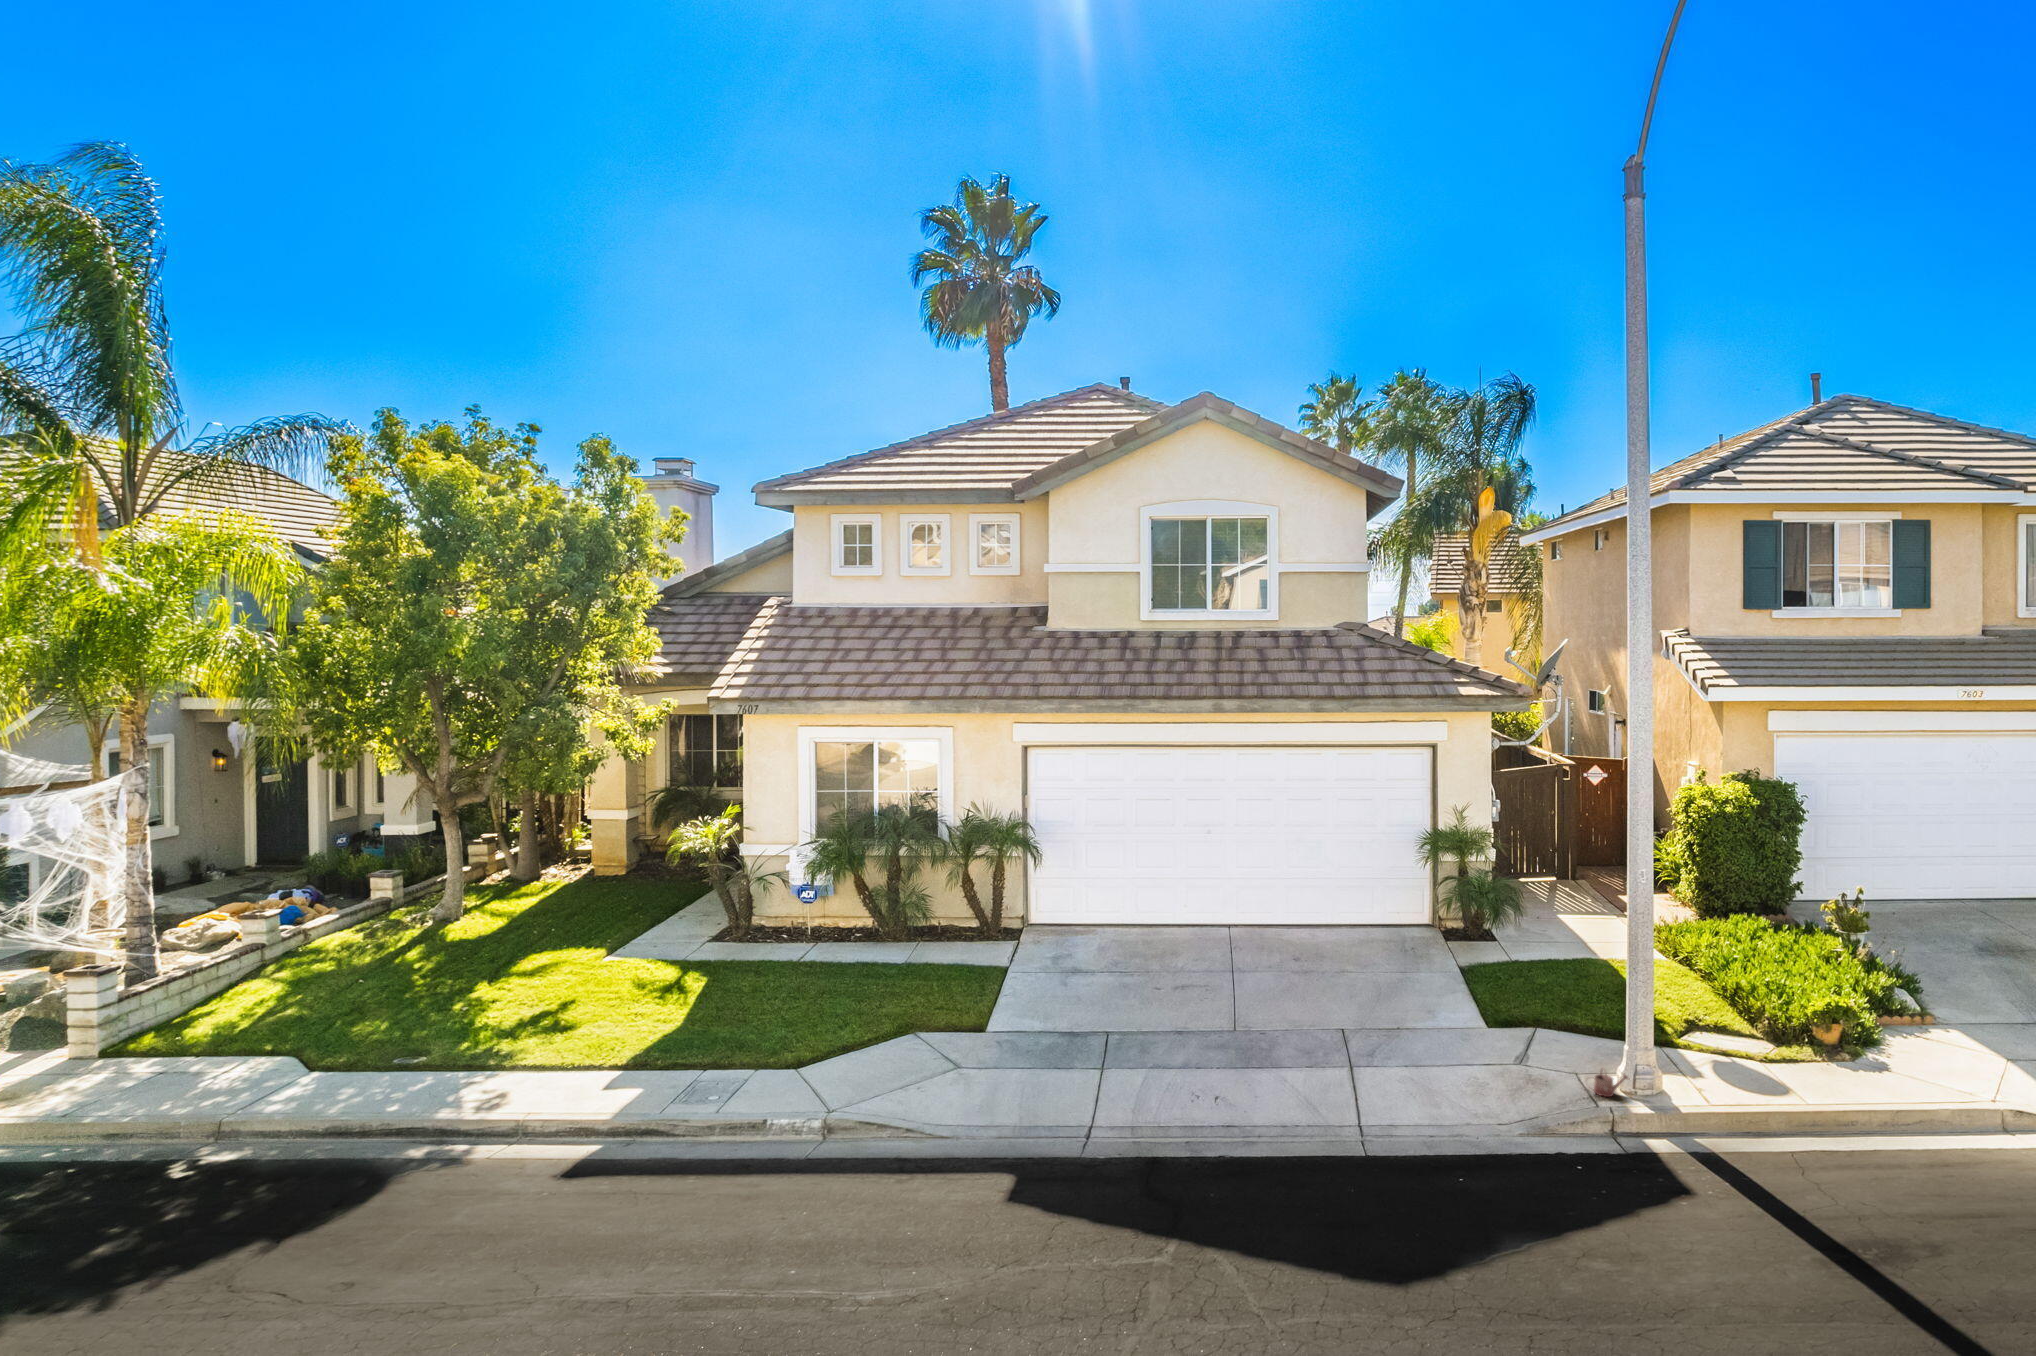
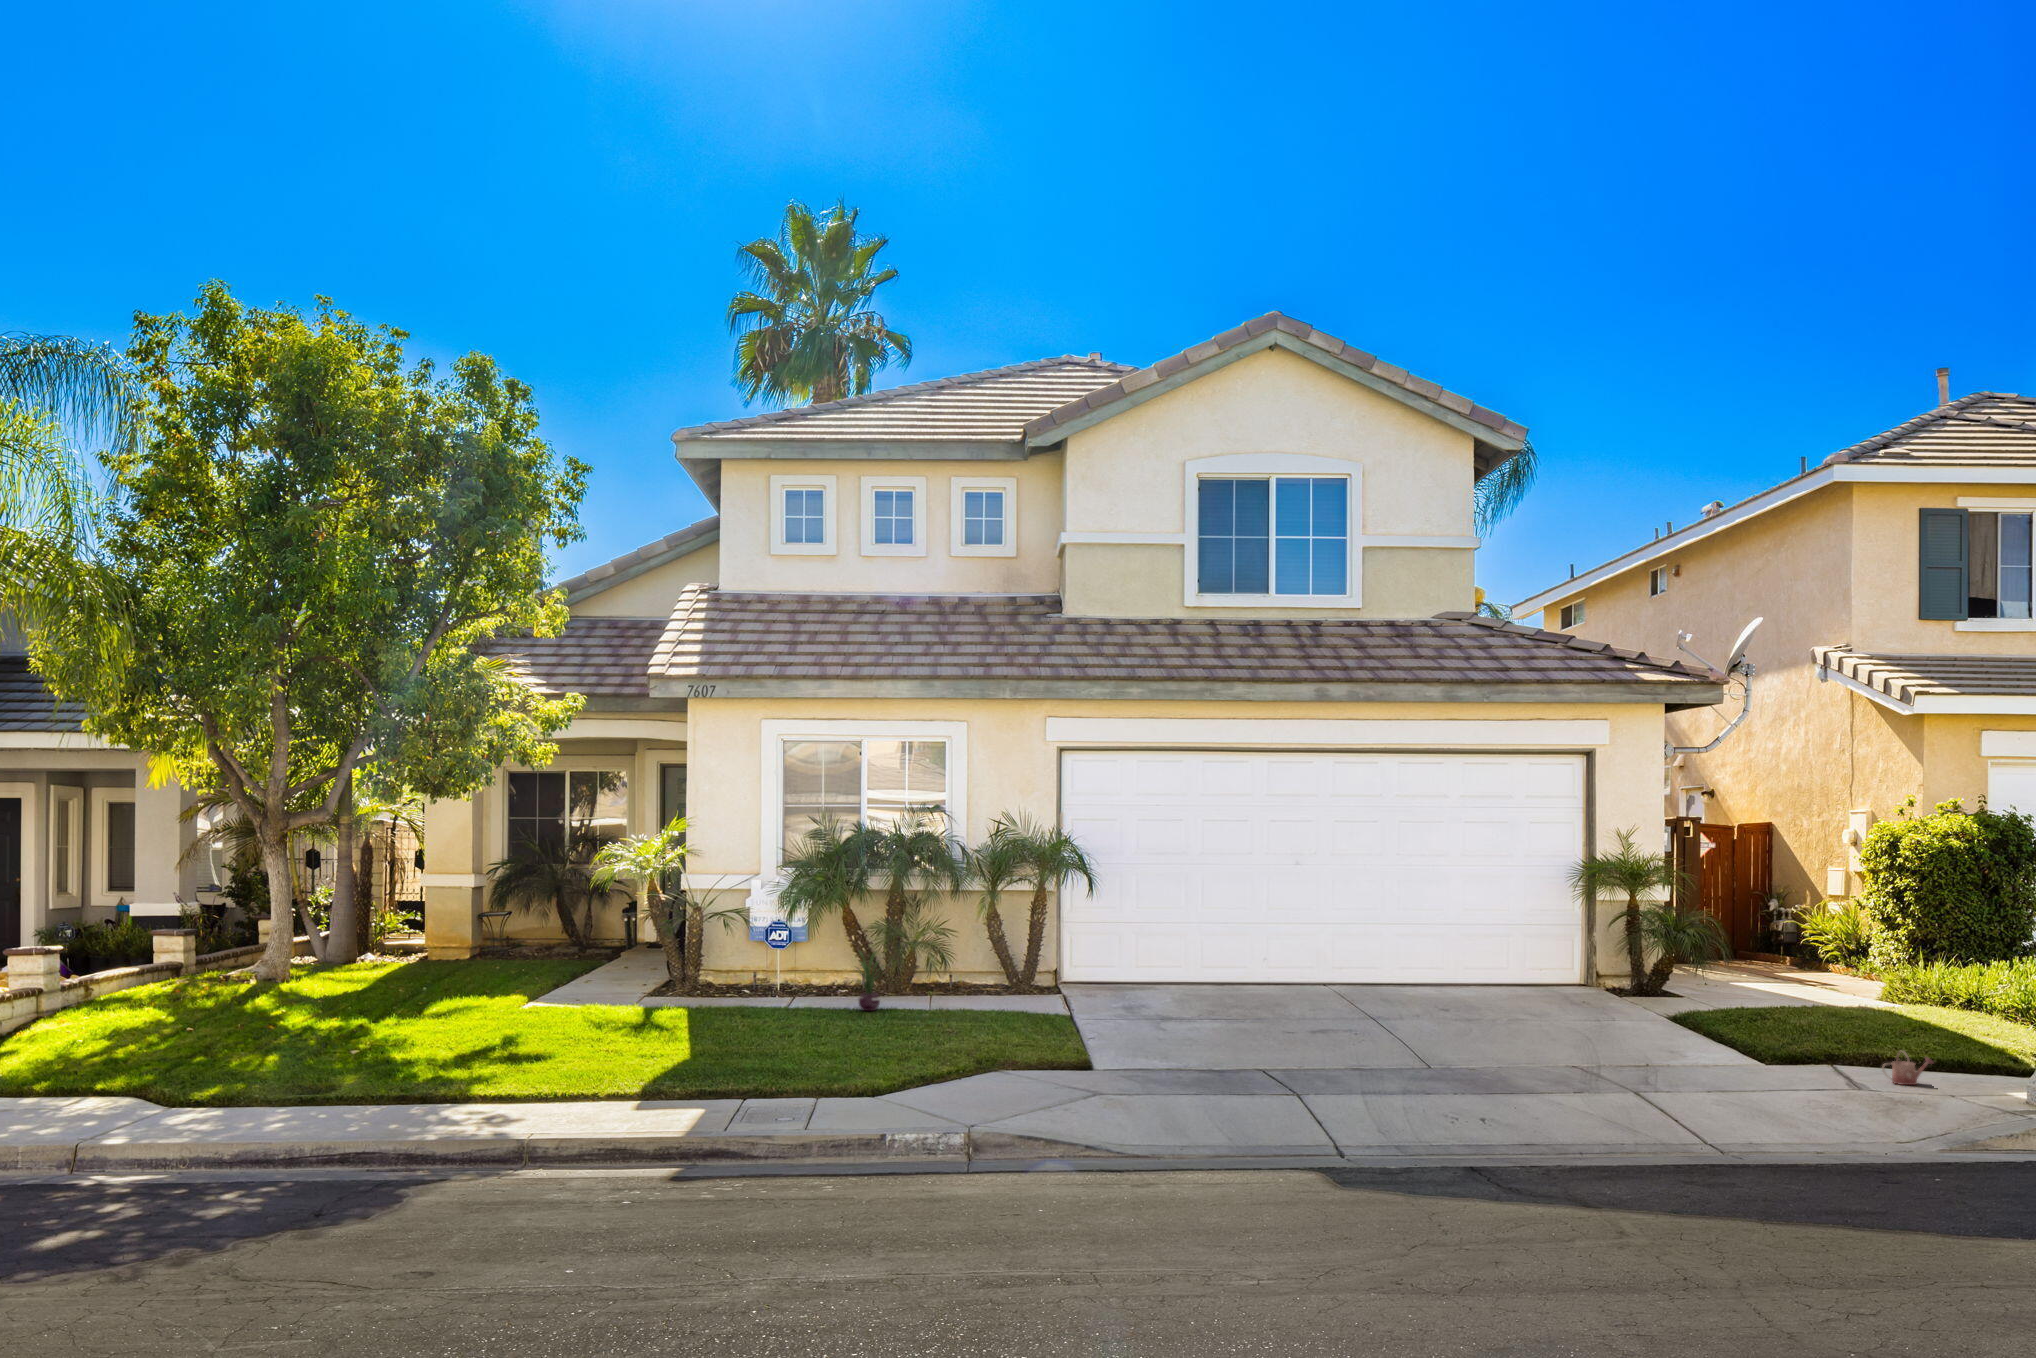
decorative plant: none [847,907,893,953] -> present [851,950,884,1011]

